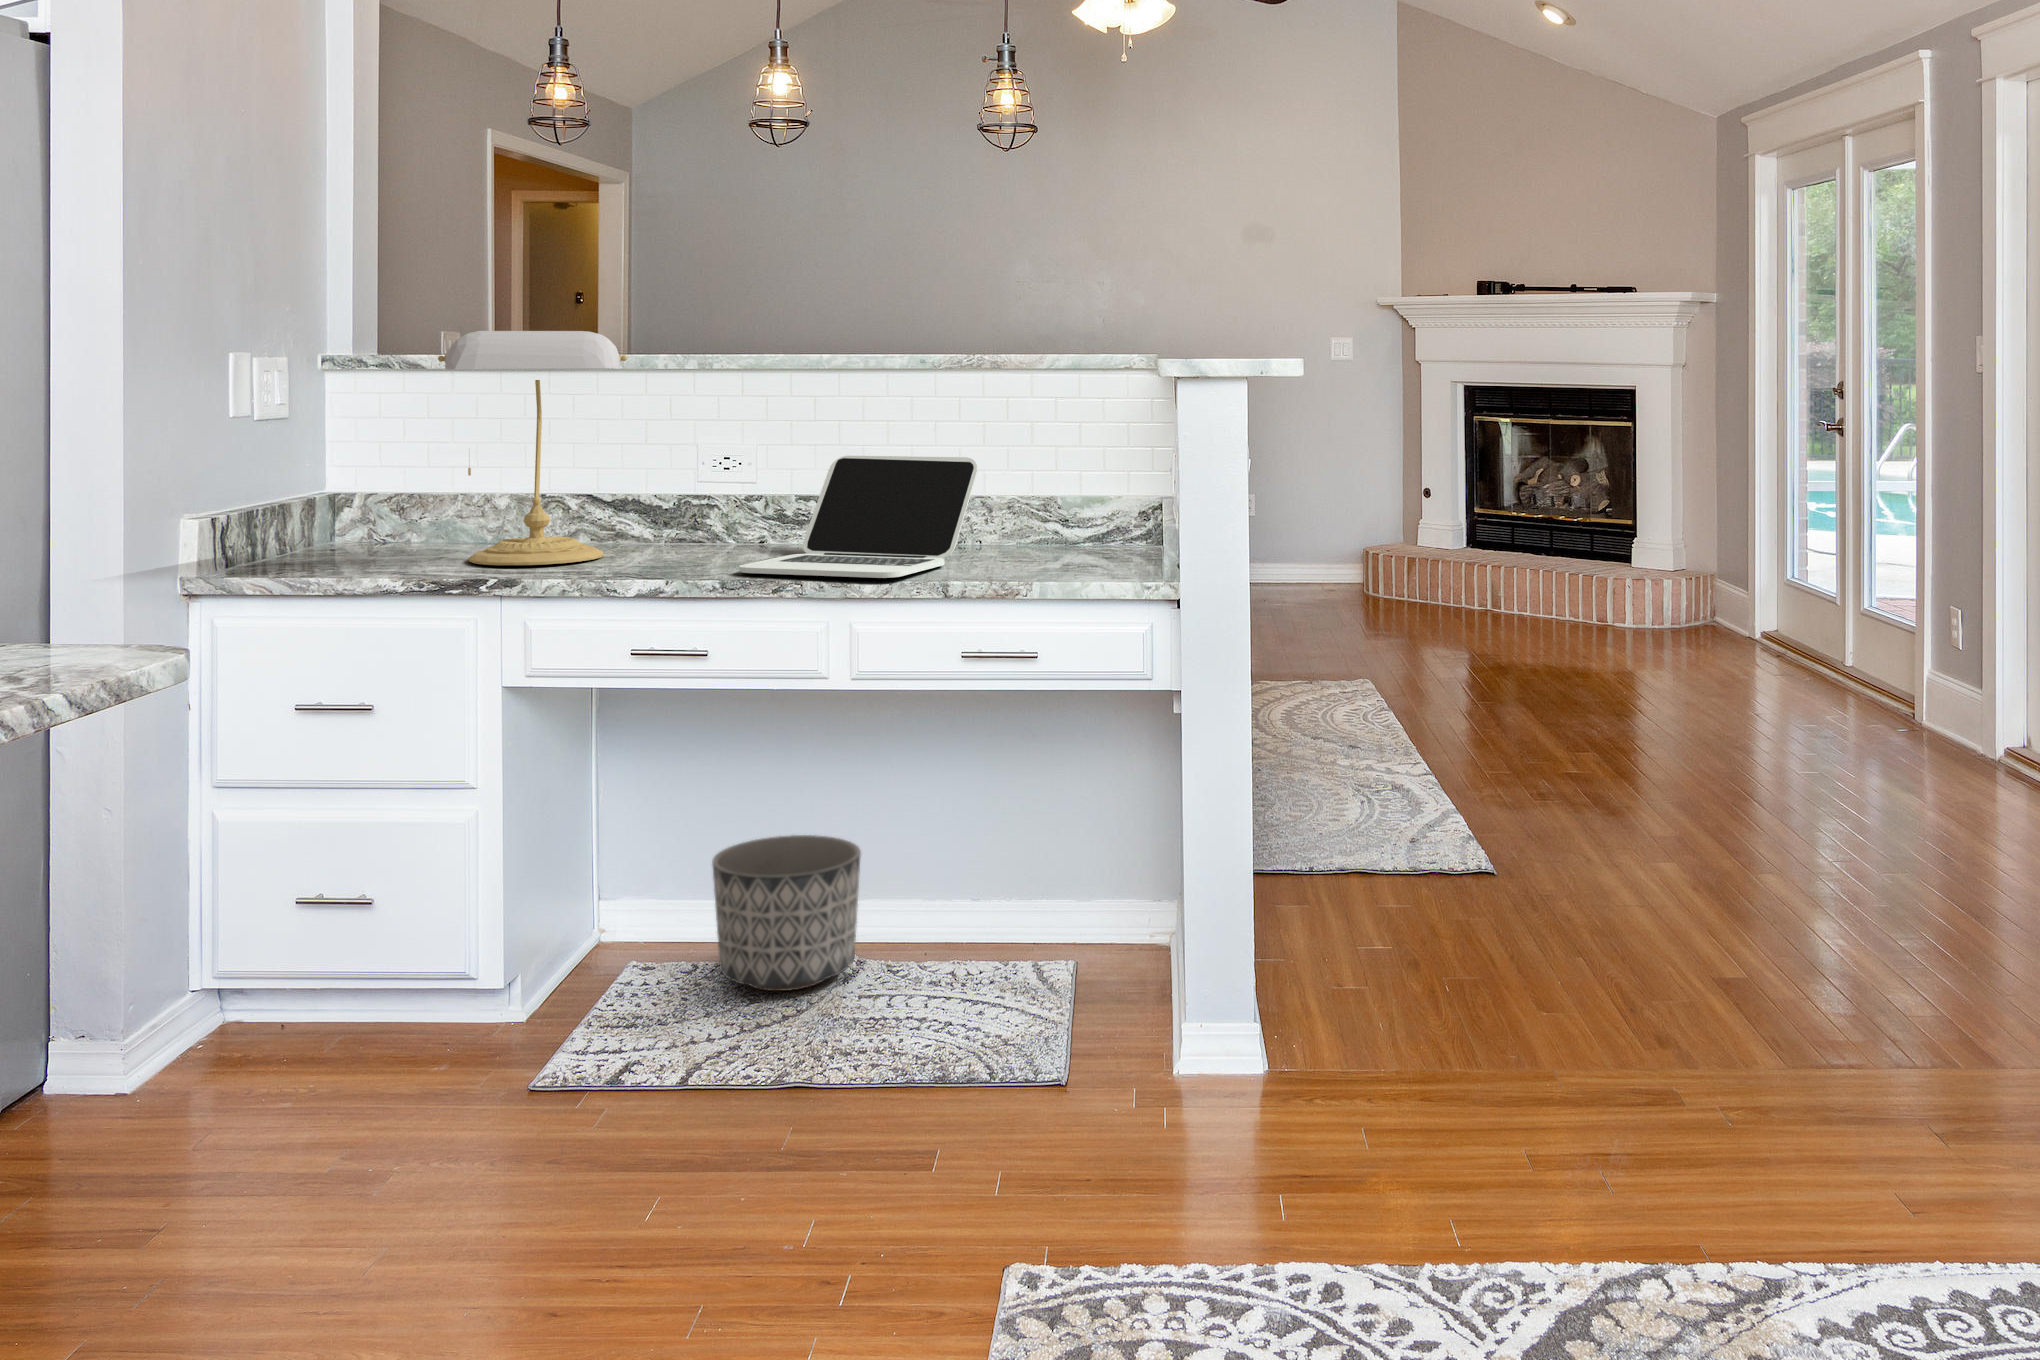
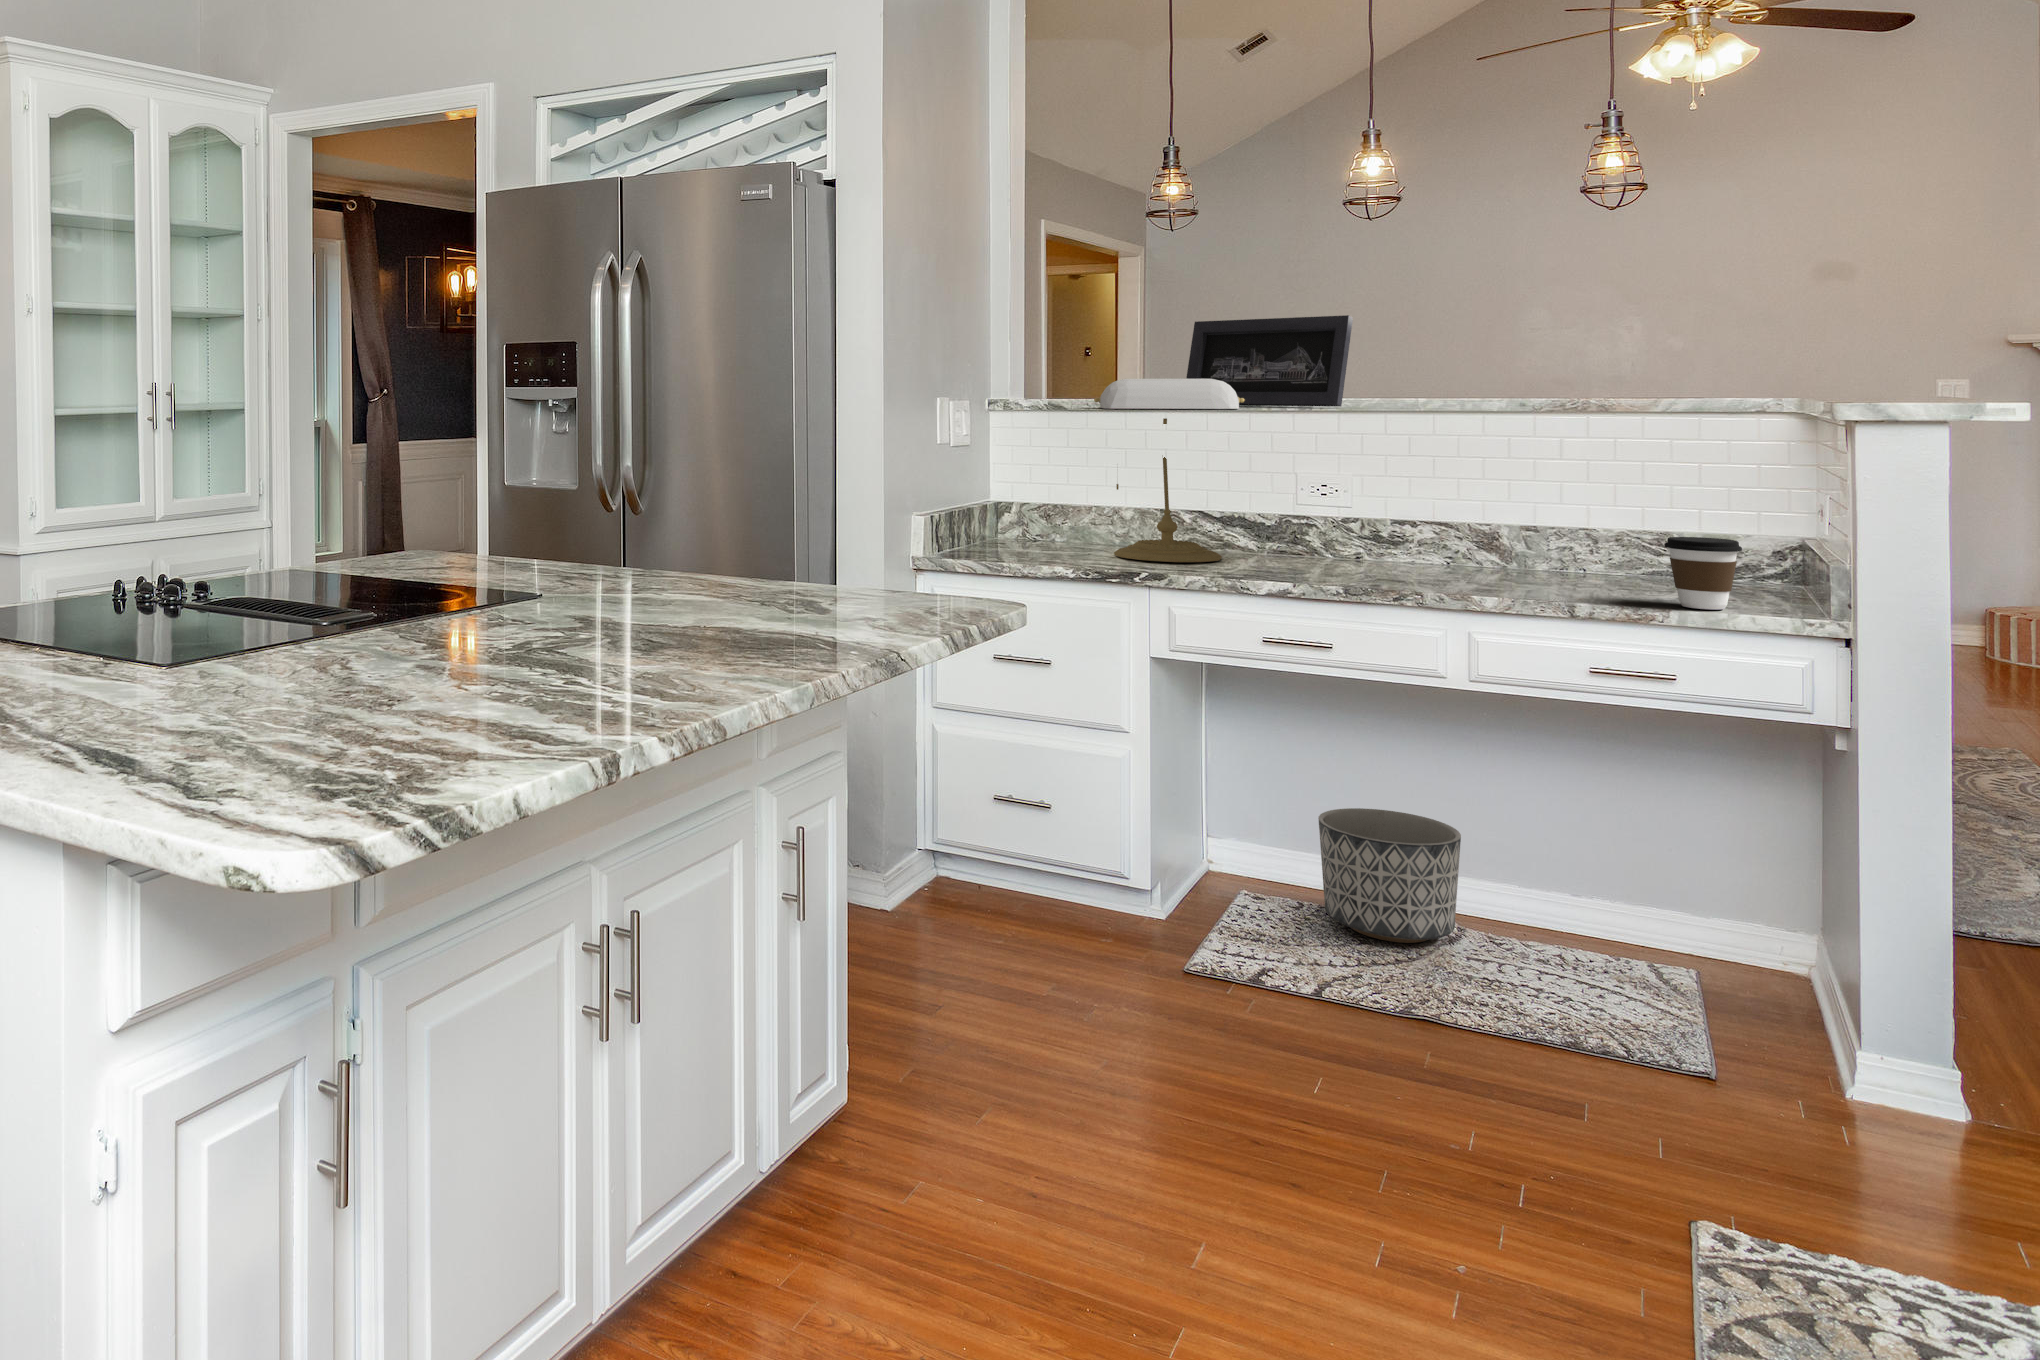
picture frame: none [568,257,756,366] -> present [1186,315,1353,406]
laptop: present [739,456,978,578] -> none [1356,486,1588,596]
coffee cup: none [1035,500,1099,576] -> present [1665,537,1742,610]

